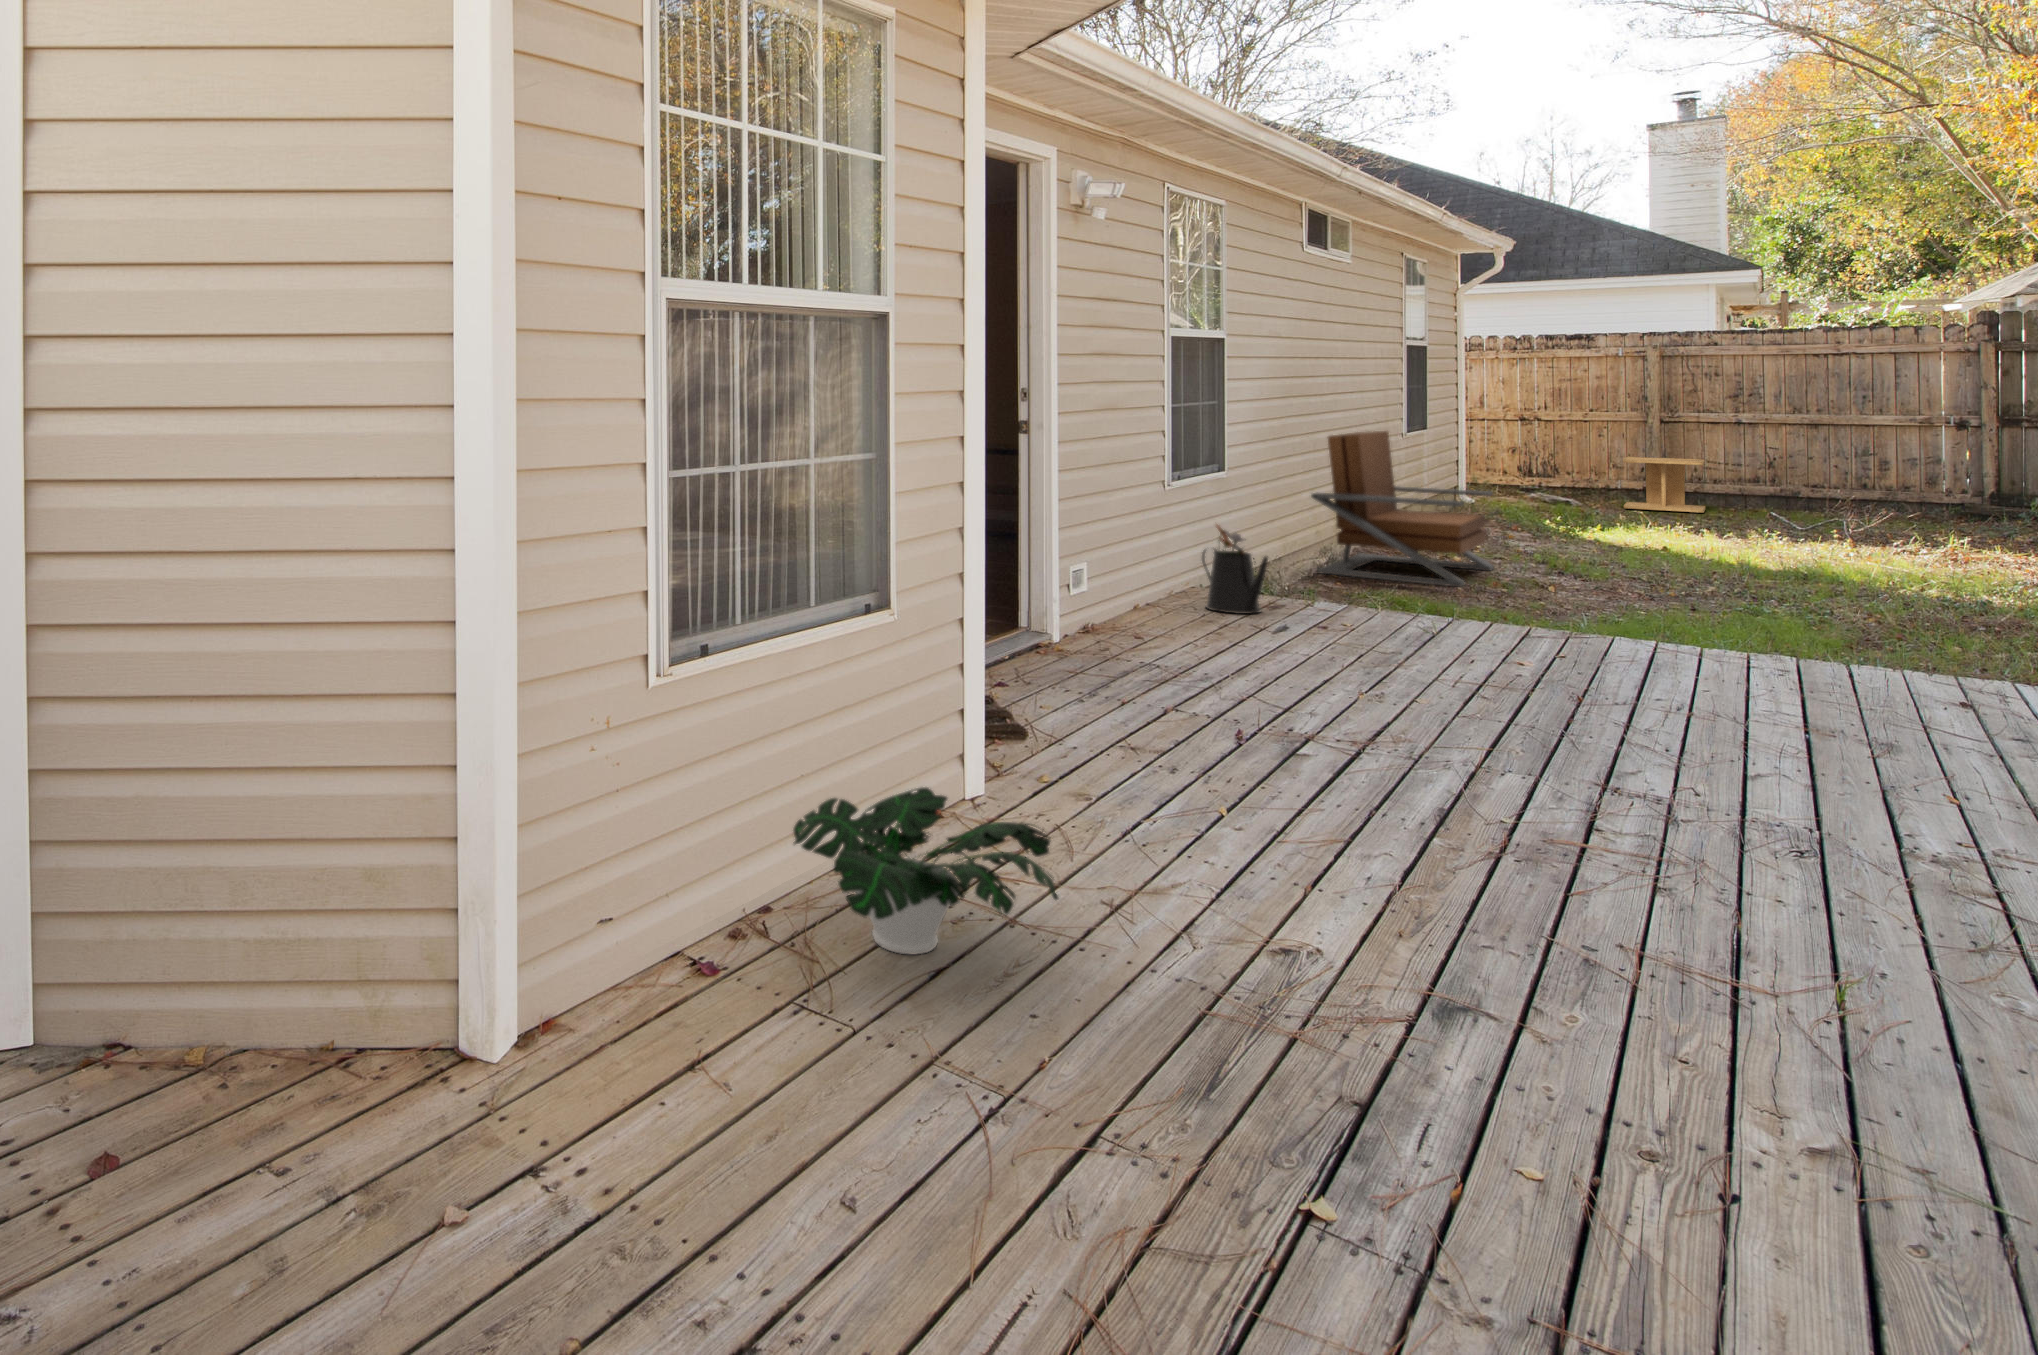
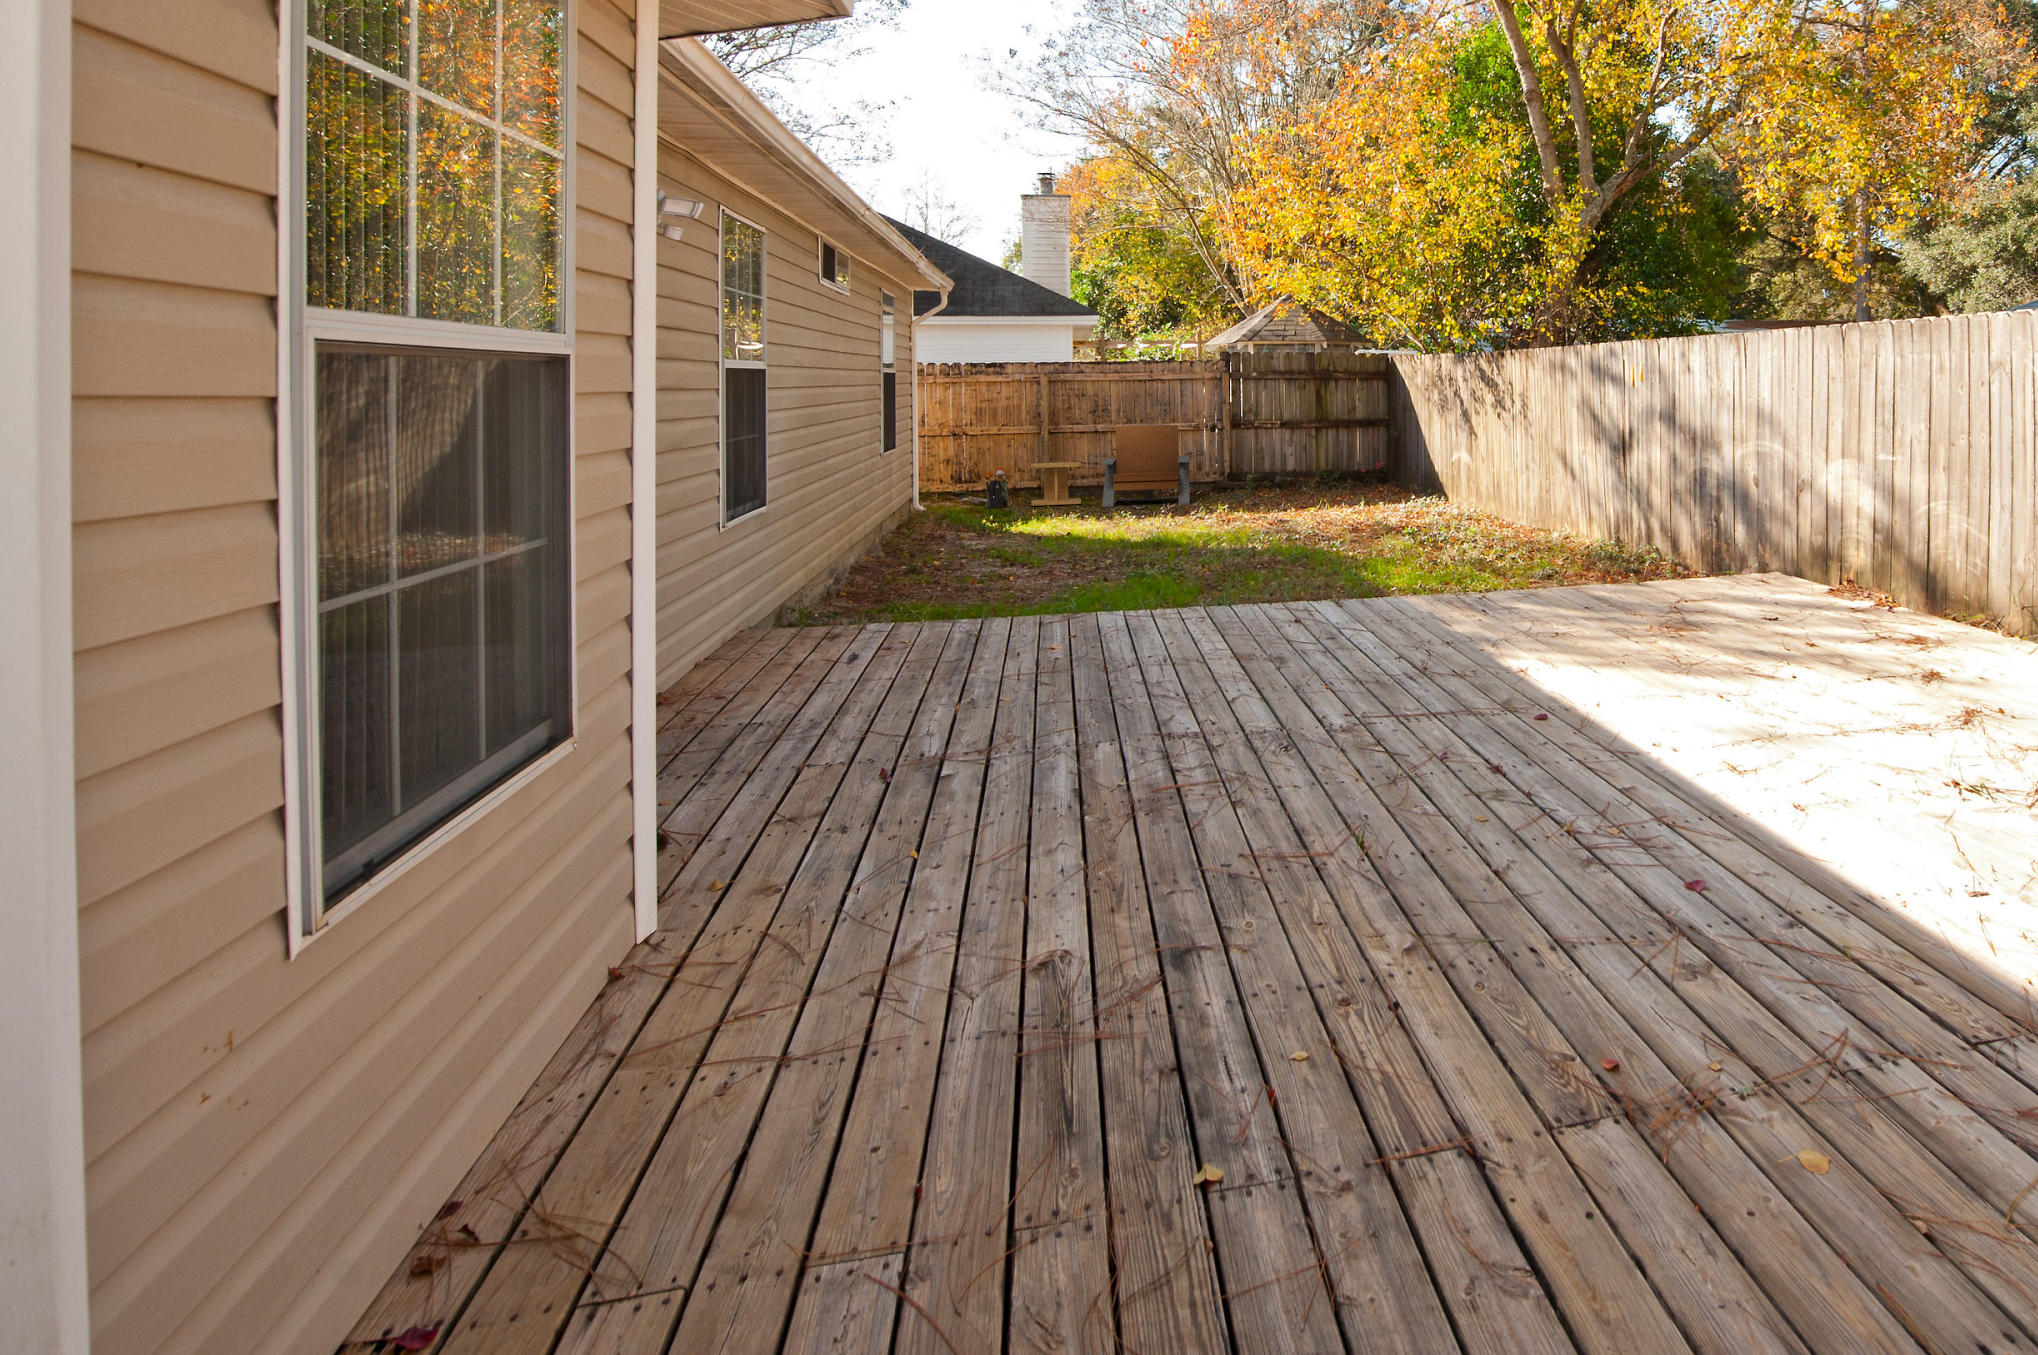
lounge chair: present [1311,431,1494,587] -> present [1102,425,1190,507]
watering can: present [1202,525,1268,614] -> present [986,467,1010,508]
potted plant: present [793,787,1058,955] -> none [488,937,881,1168]

